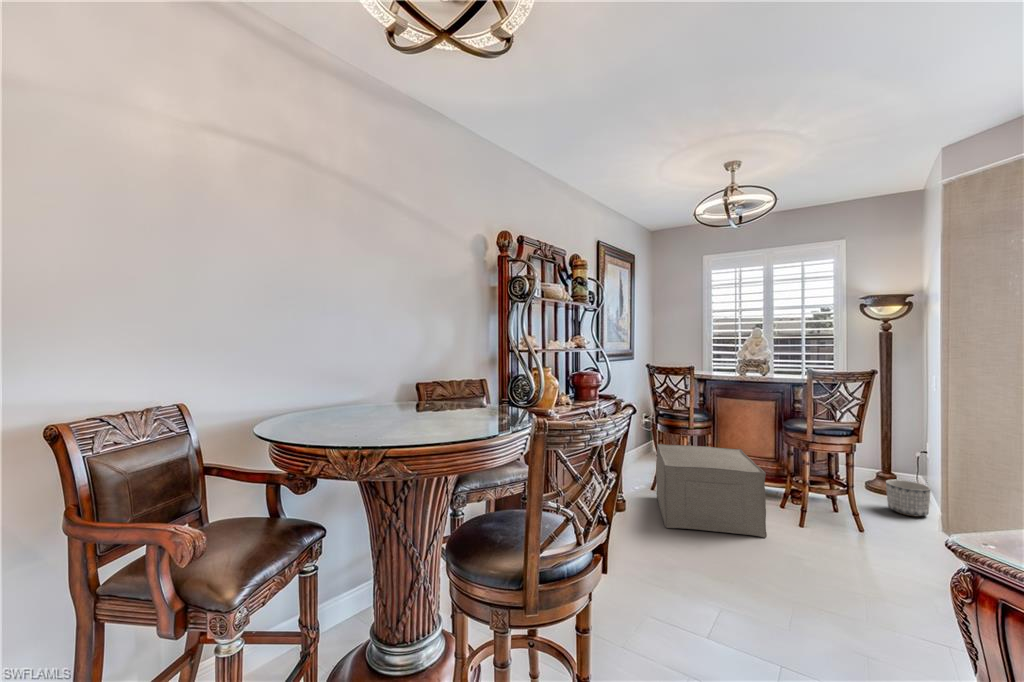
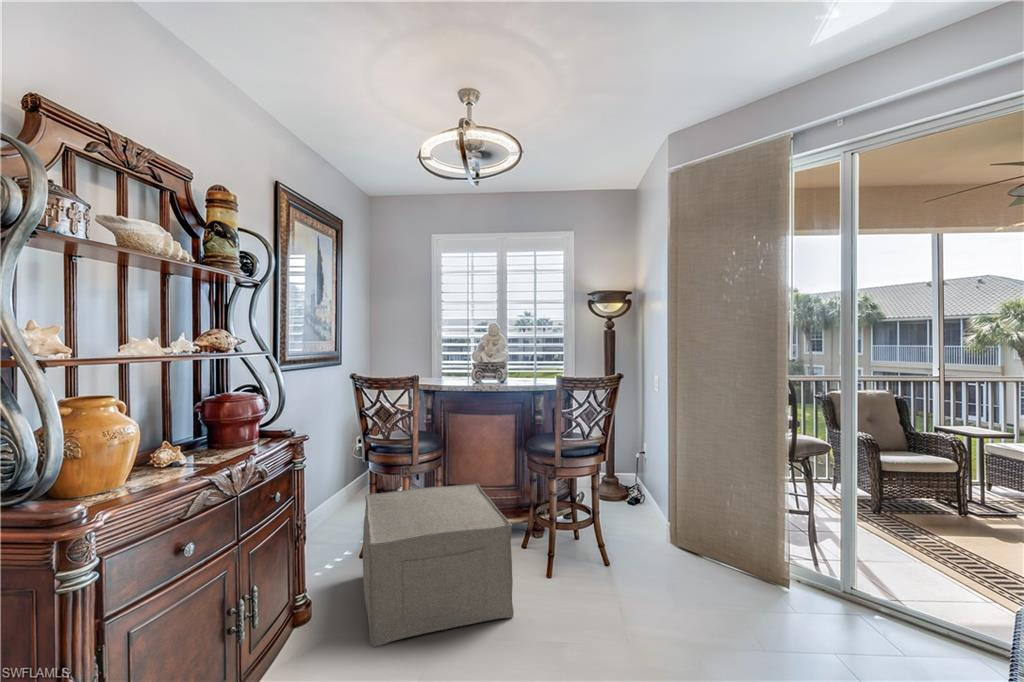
planter: present [886,480,931,516] -> none [617,487,654,527]

